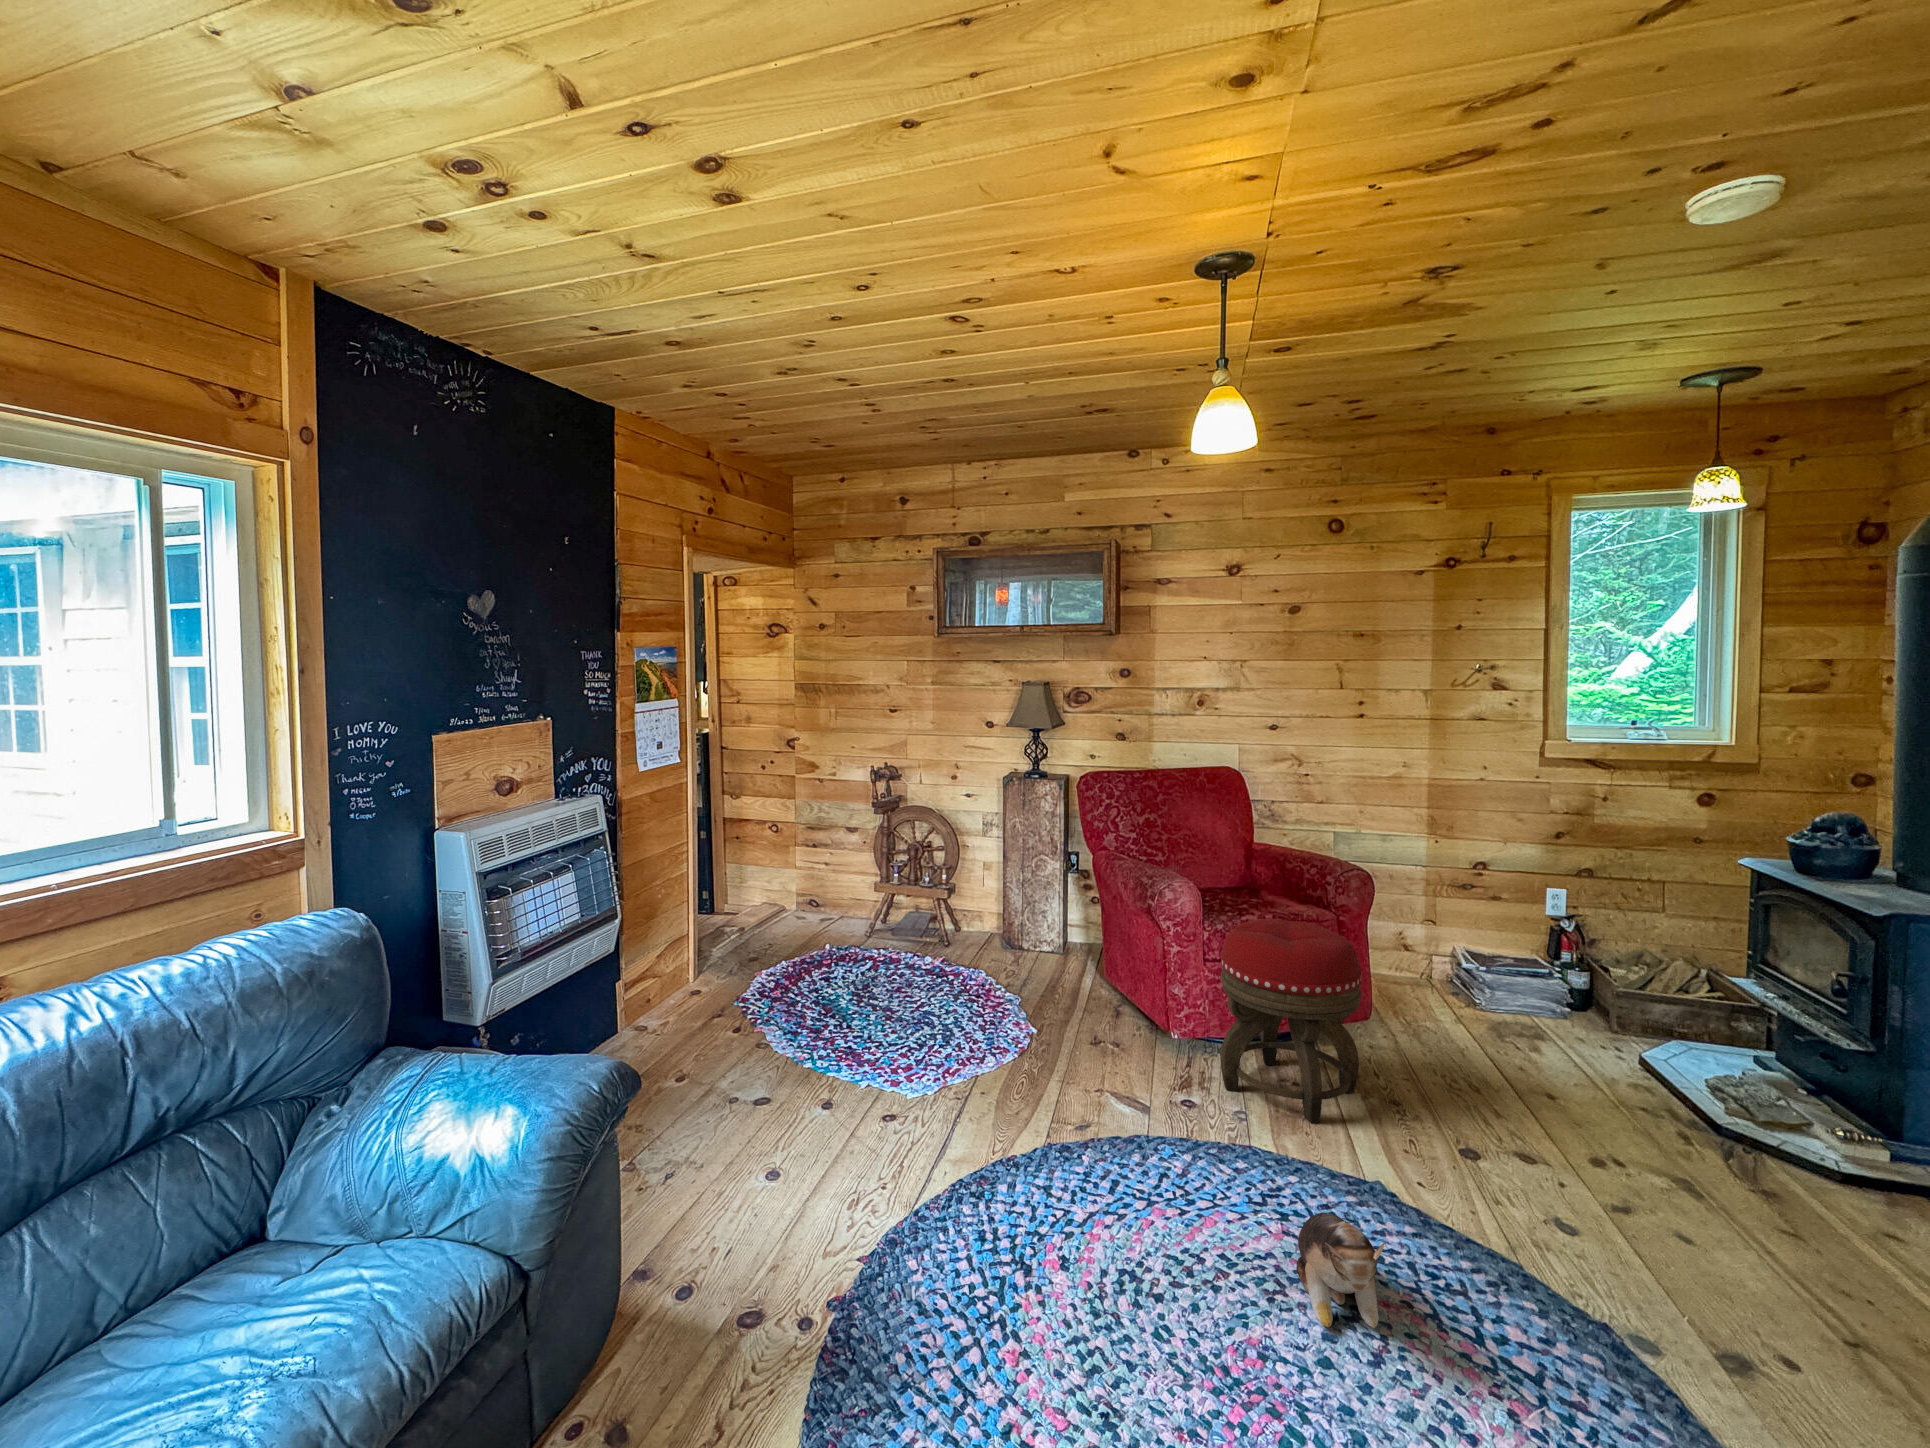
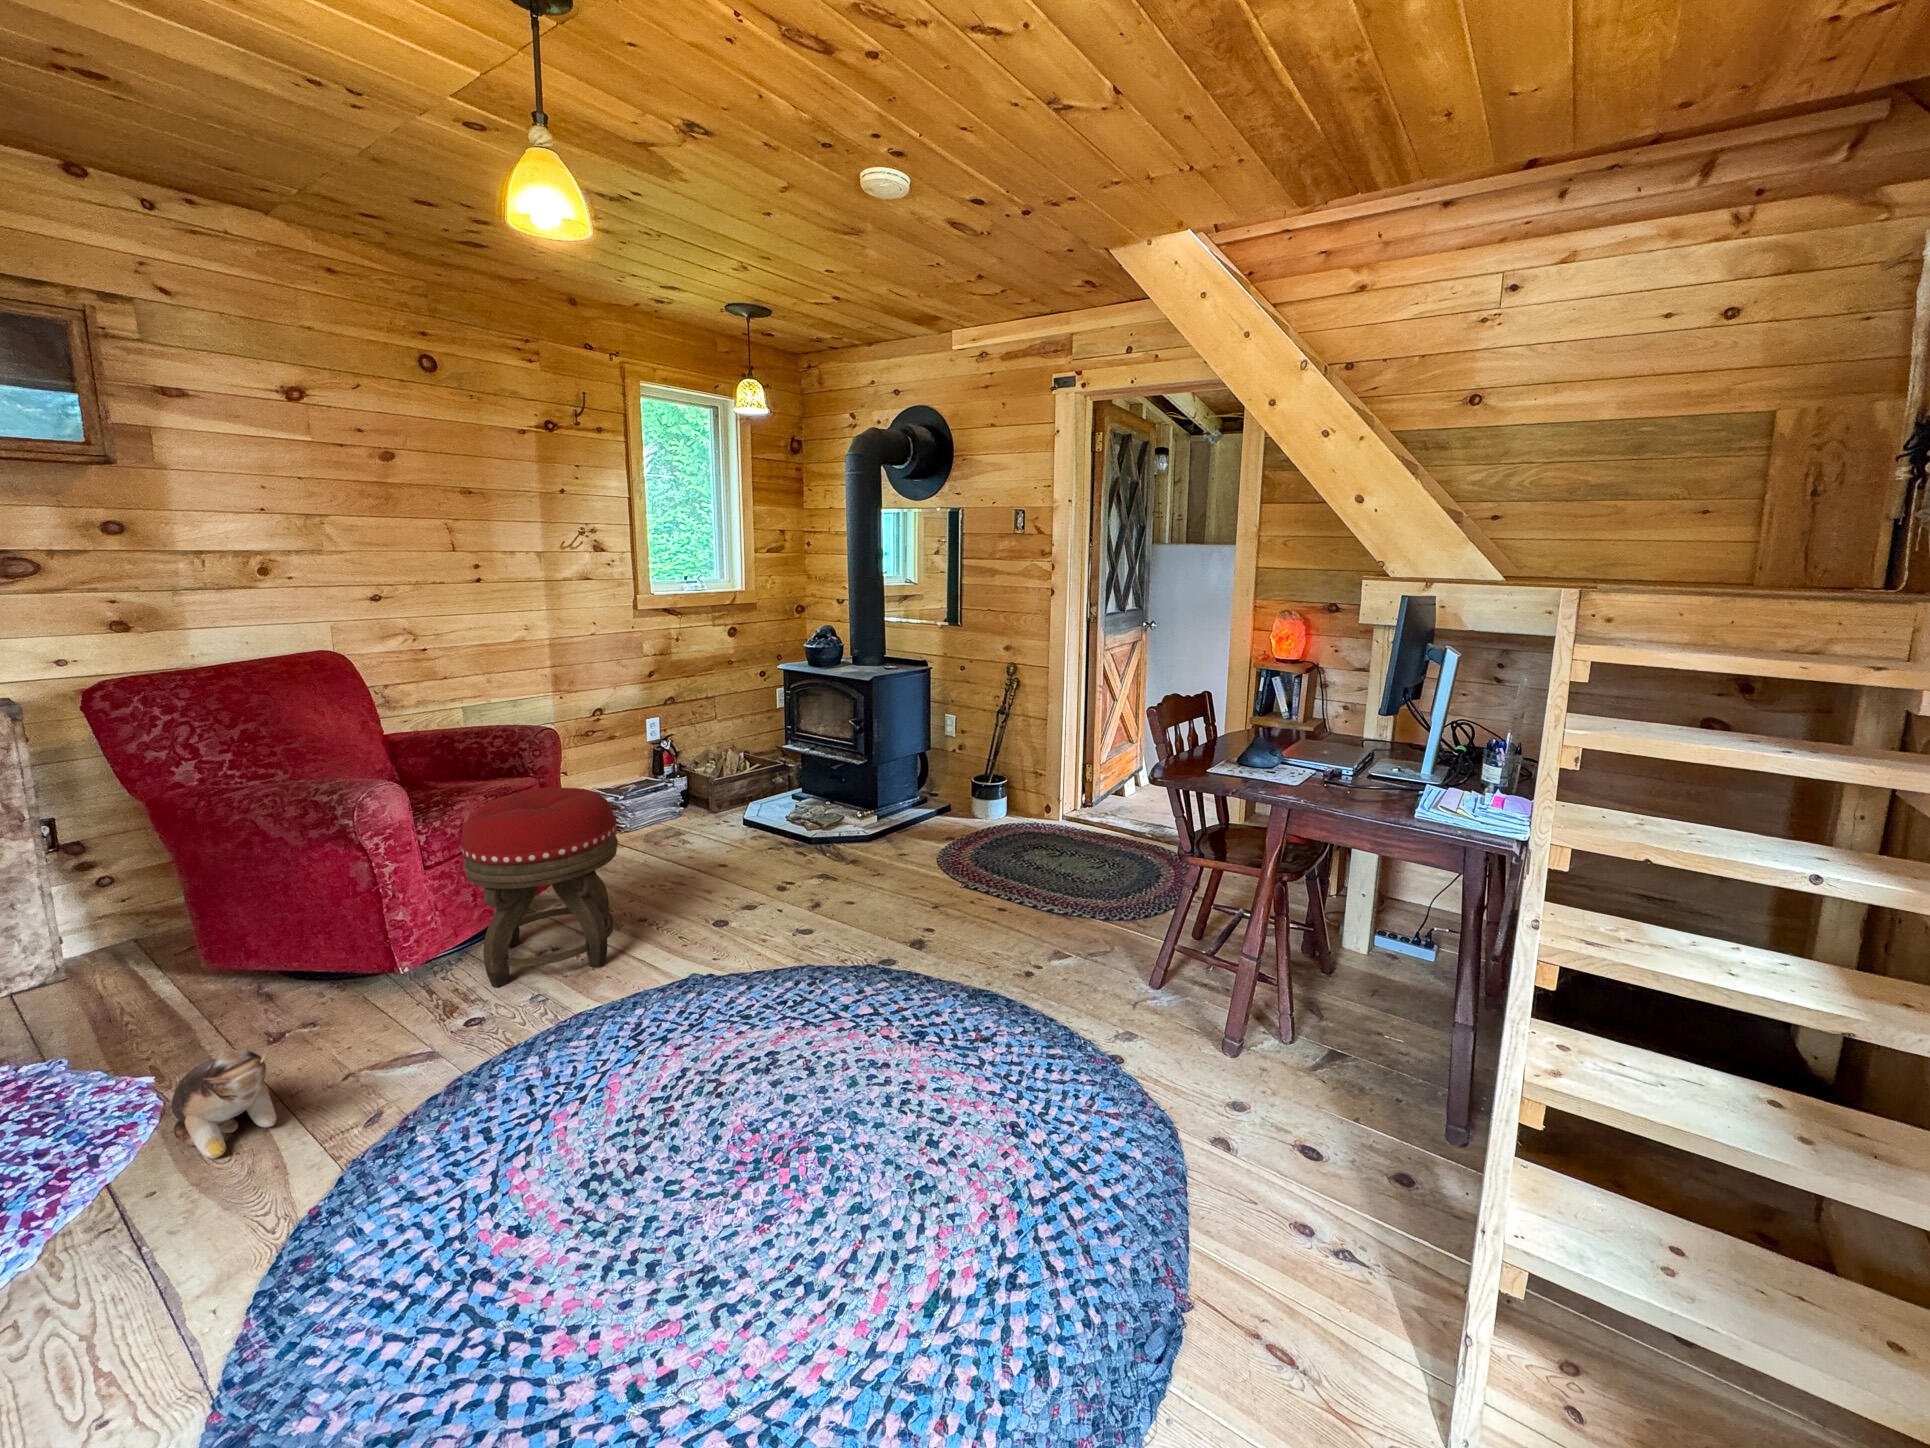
plush toy: present [1296,1213,1384,1328] -> present [171,1045,276,1158]

